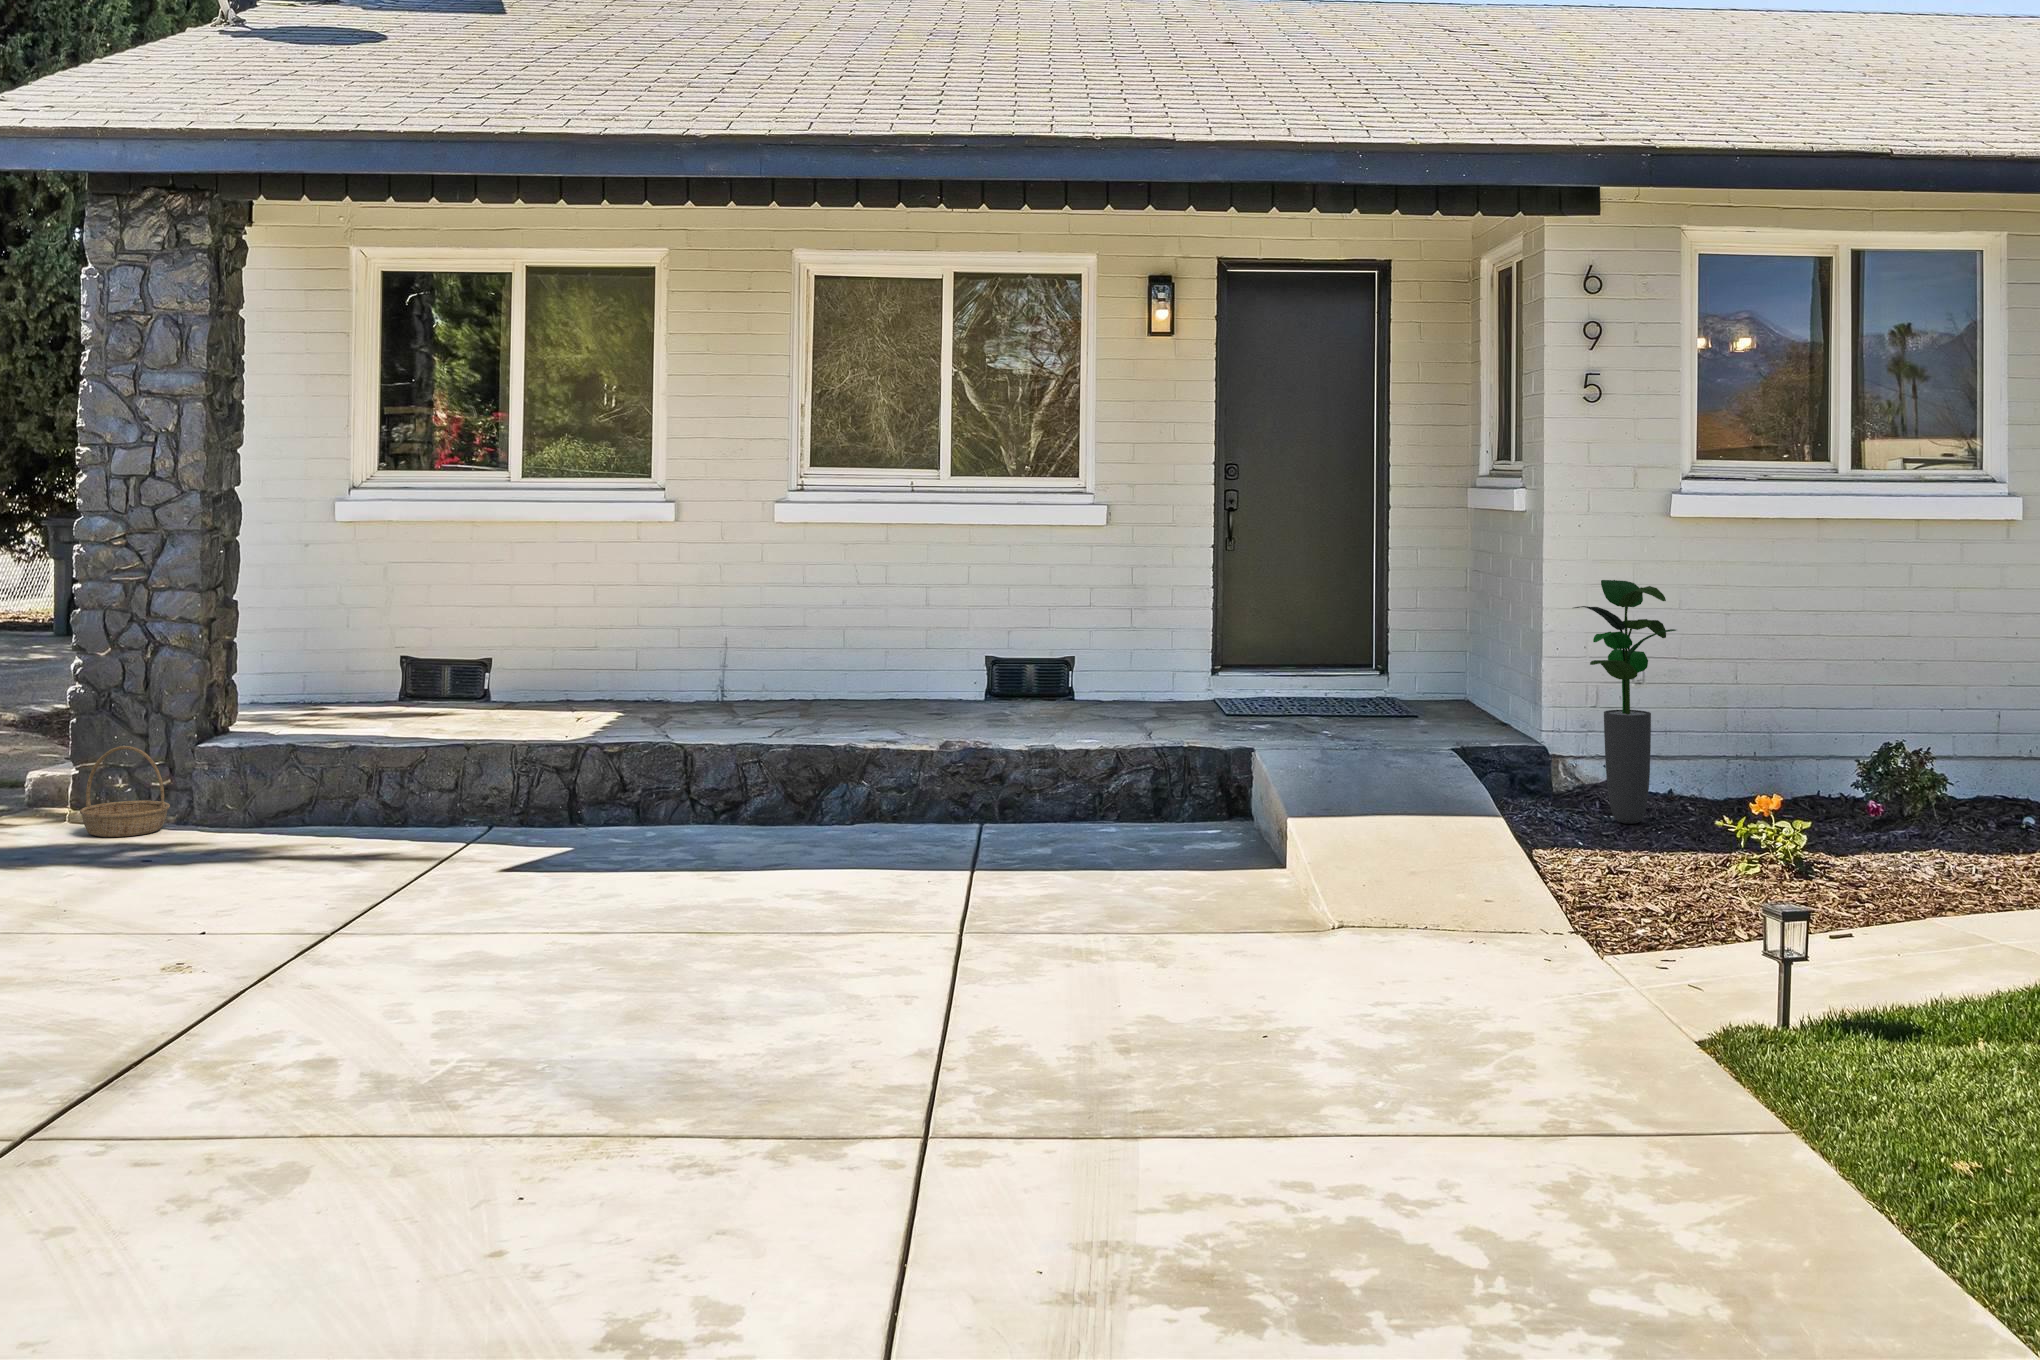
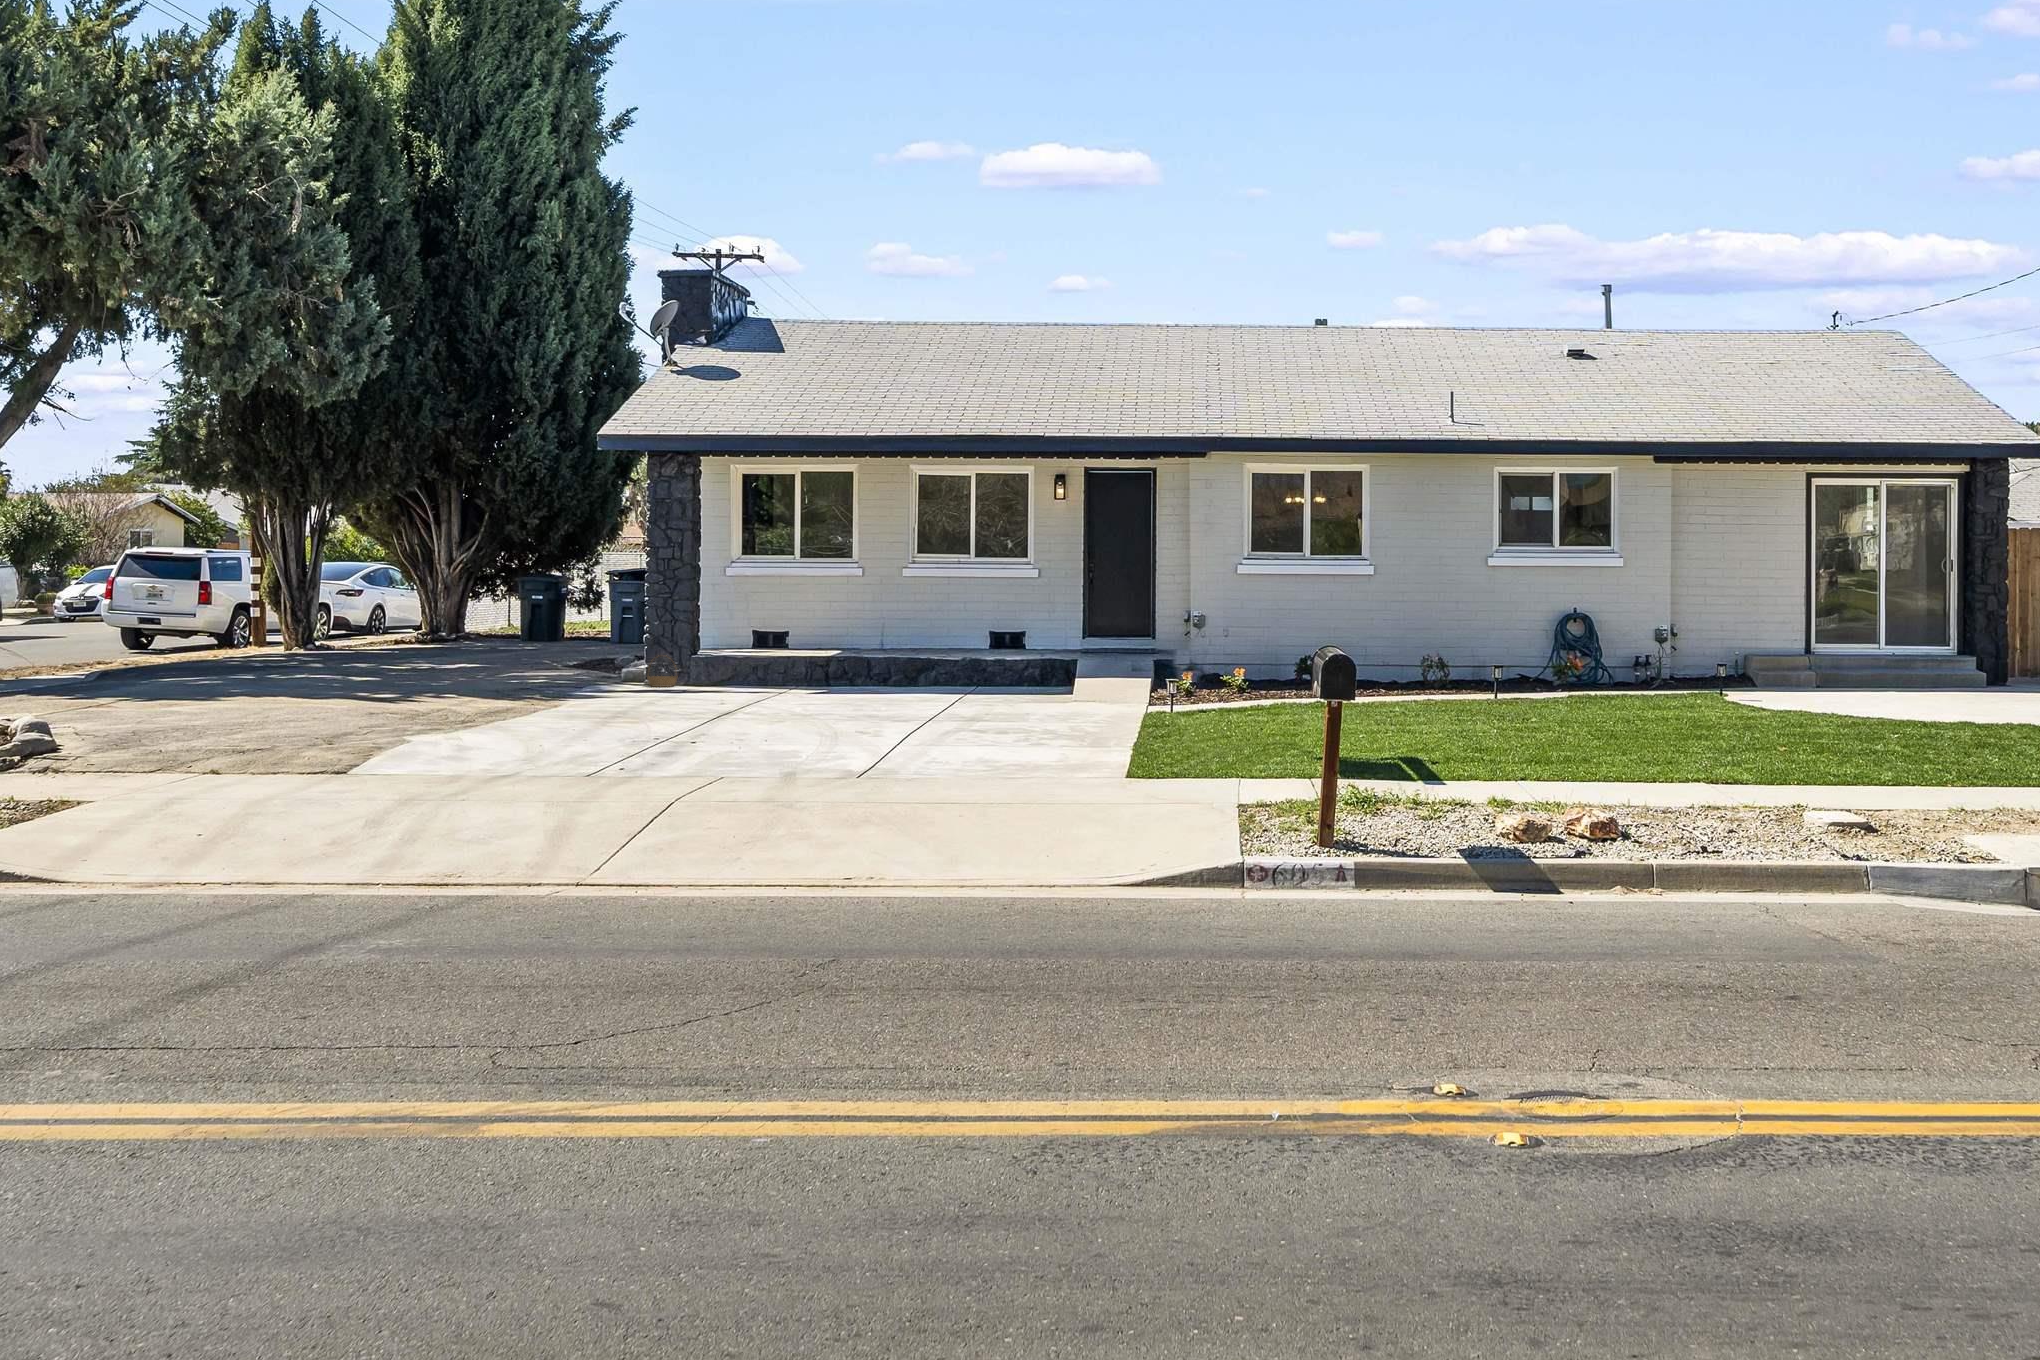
potted plant: present [1574,580,1676,824] -> none [1196,598,1234,688]

